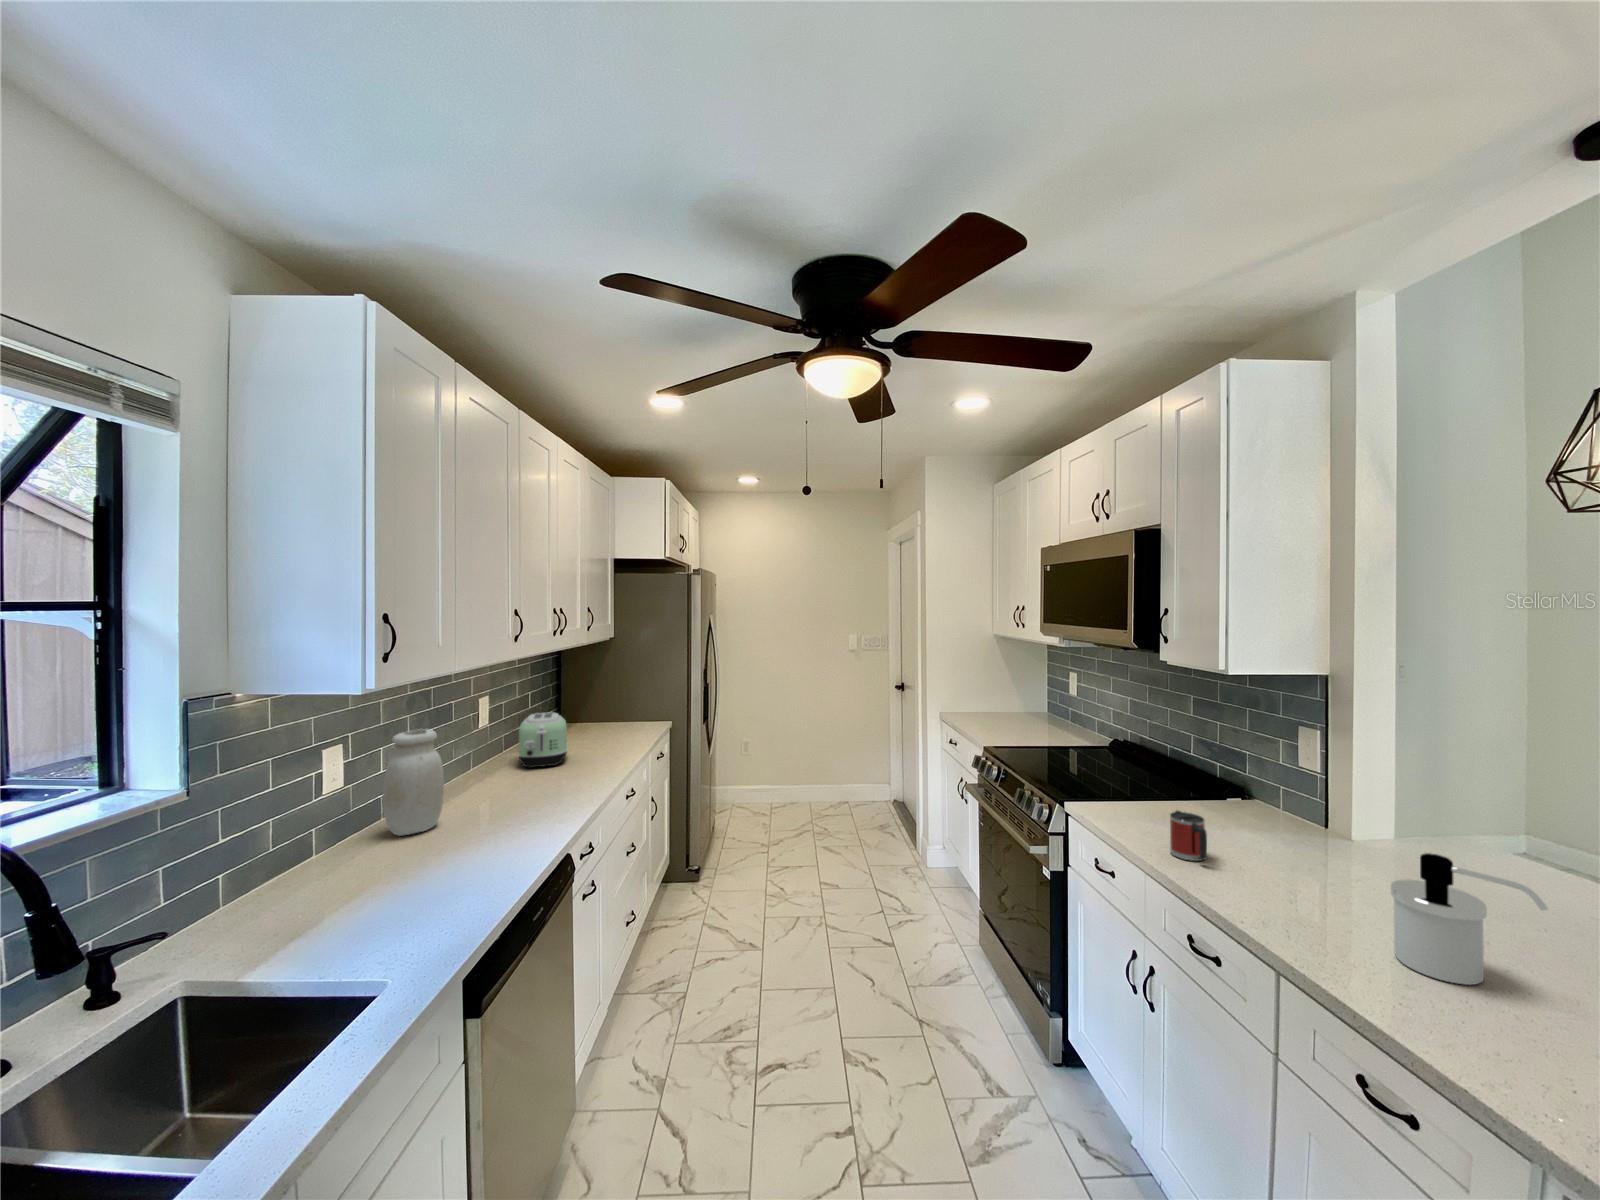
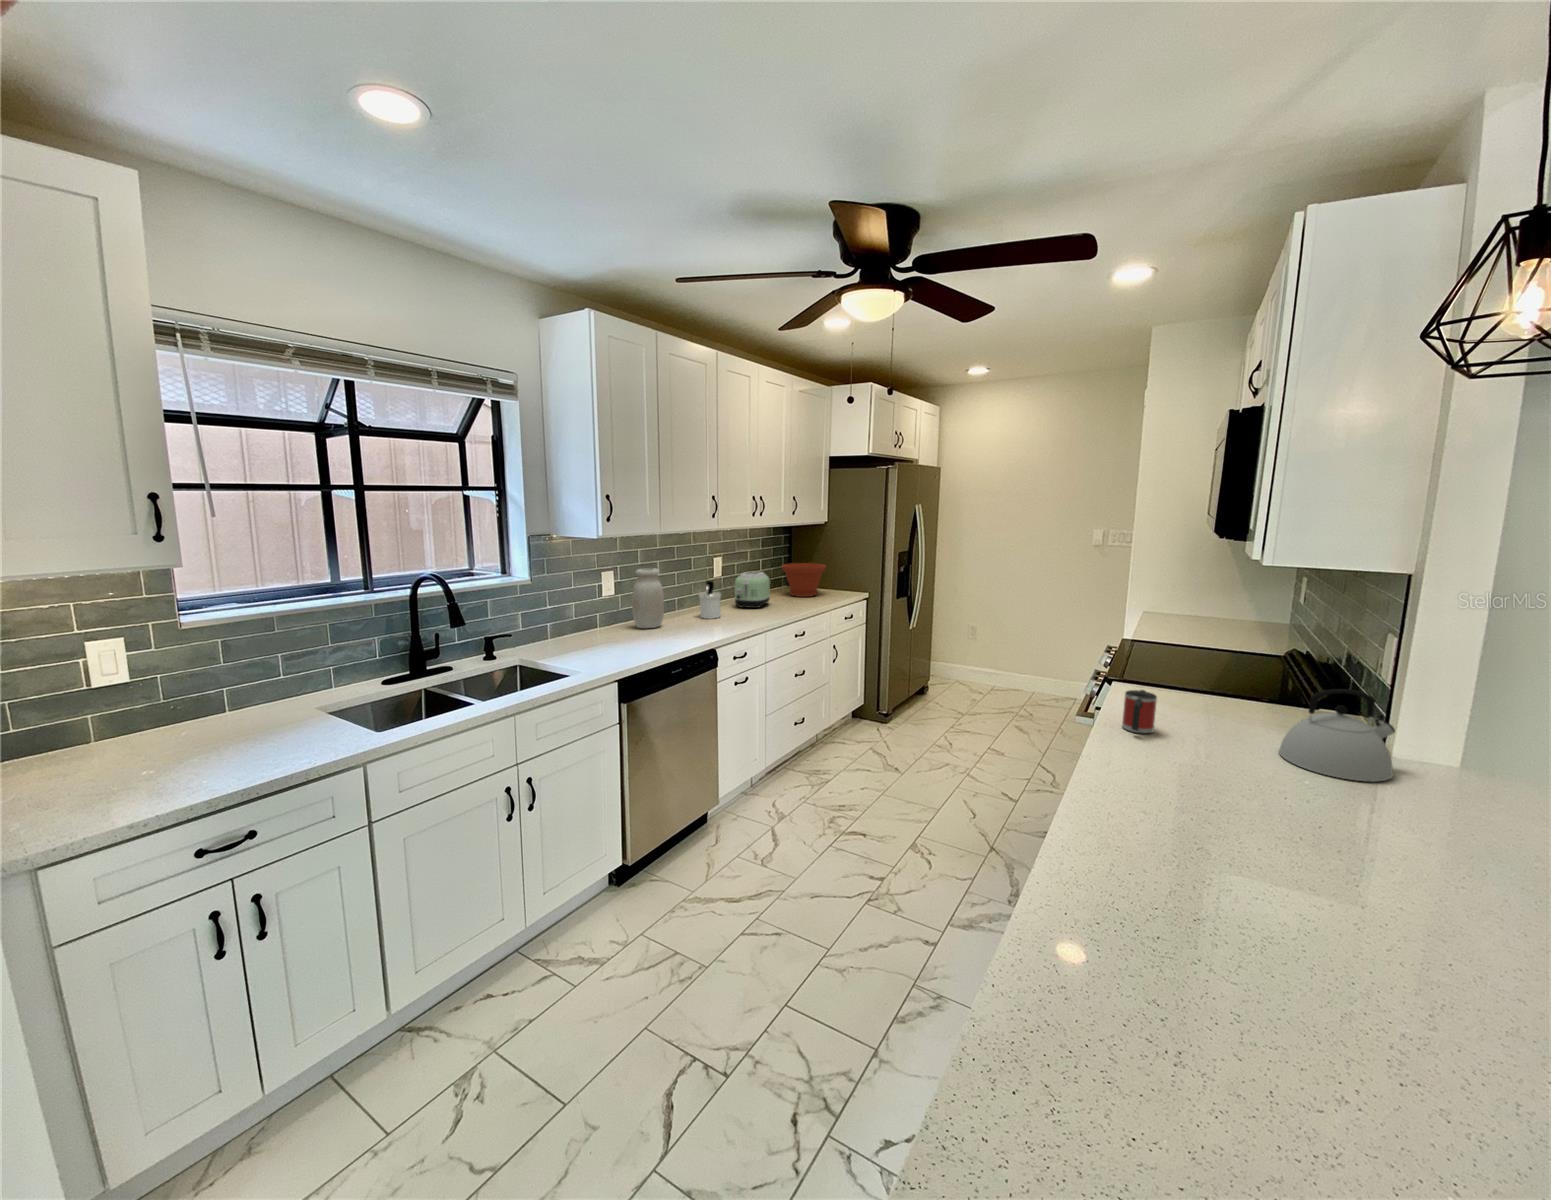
plant pot: none [562,693,623,739] -> present [782,563,826,597]
kettle: none [1293,781,1399,869] -> present [1279,689,1395,782]
soap dispenser: present [1391,853,1548,985] -> present [699,581,721,619]

